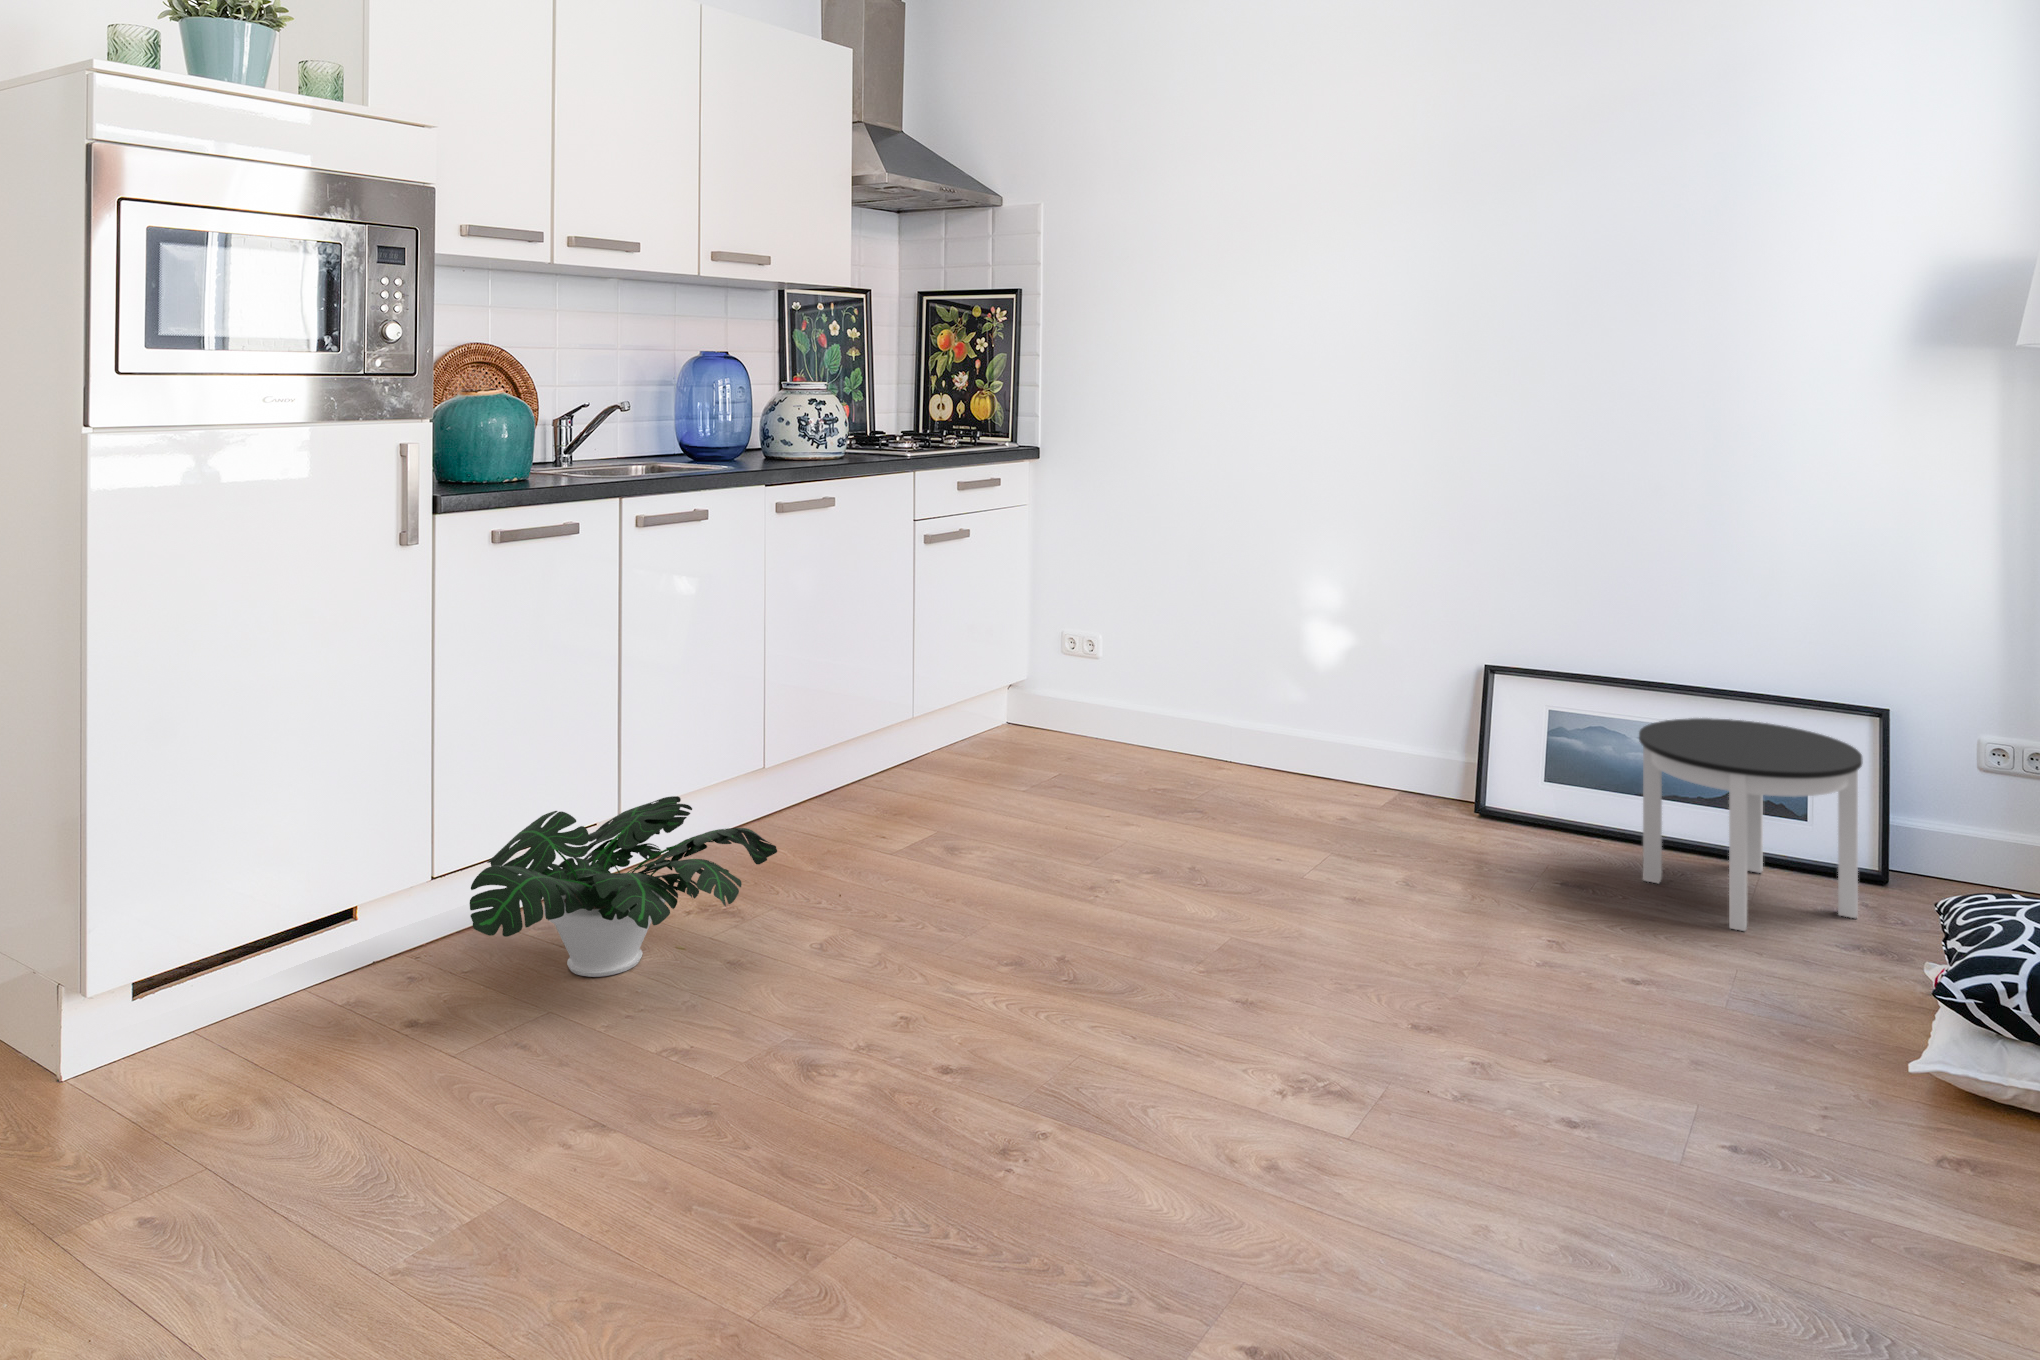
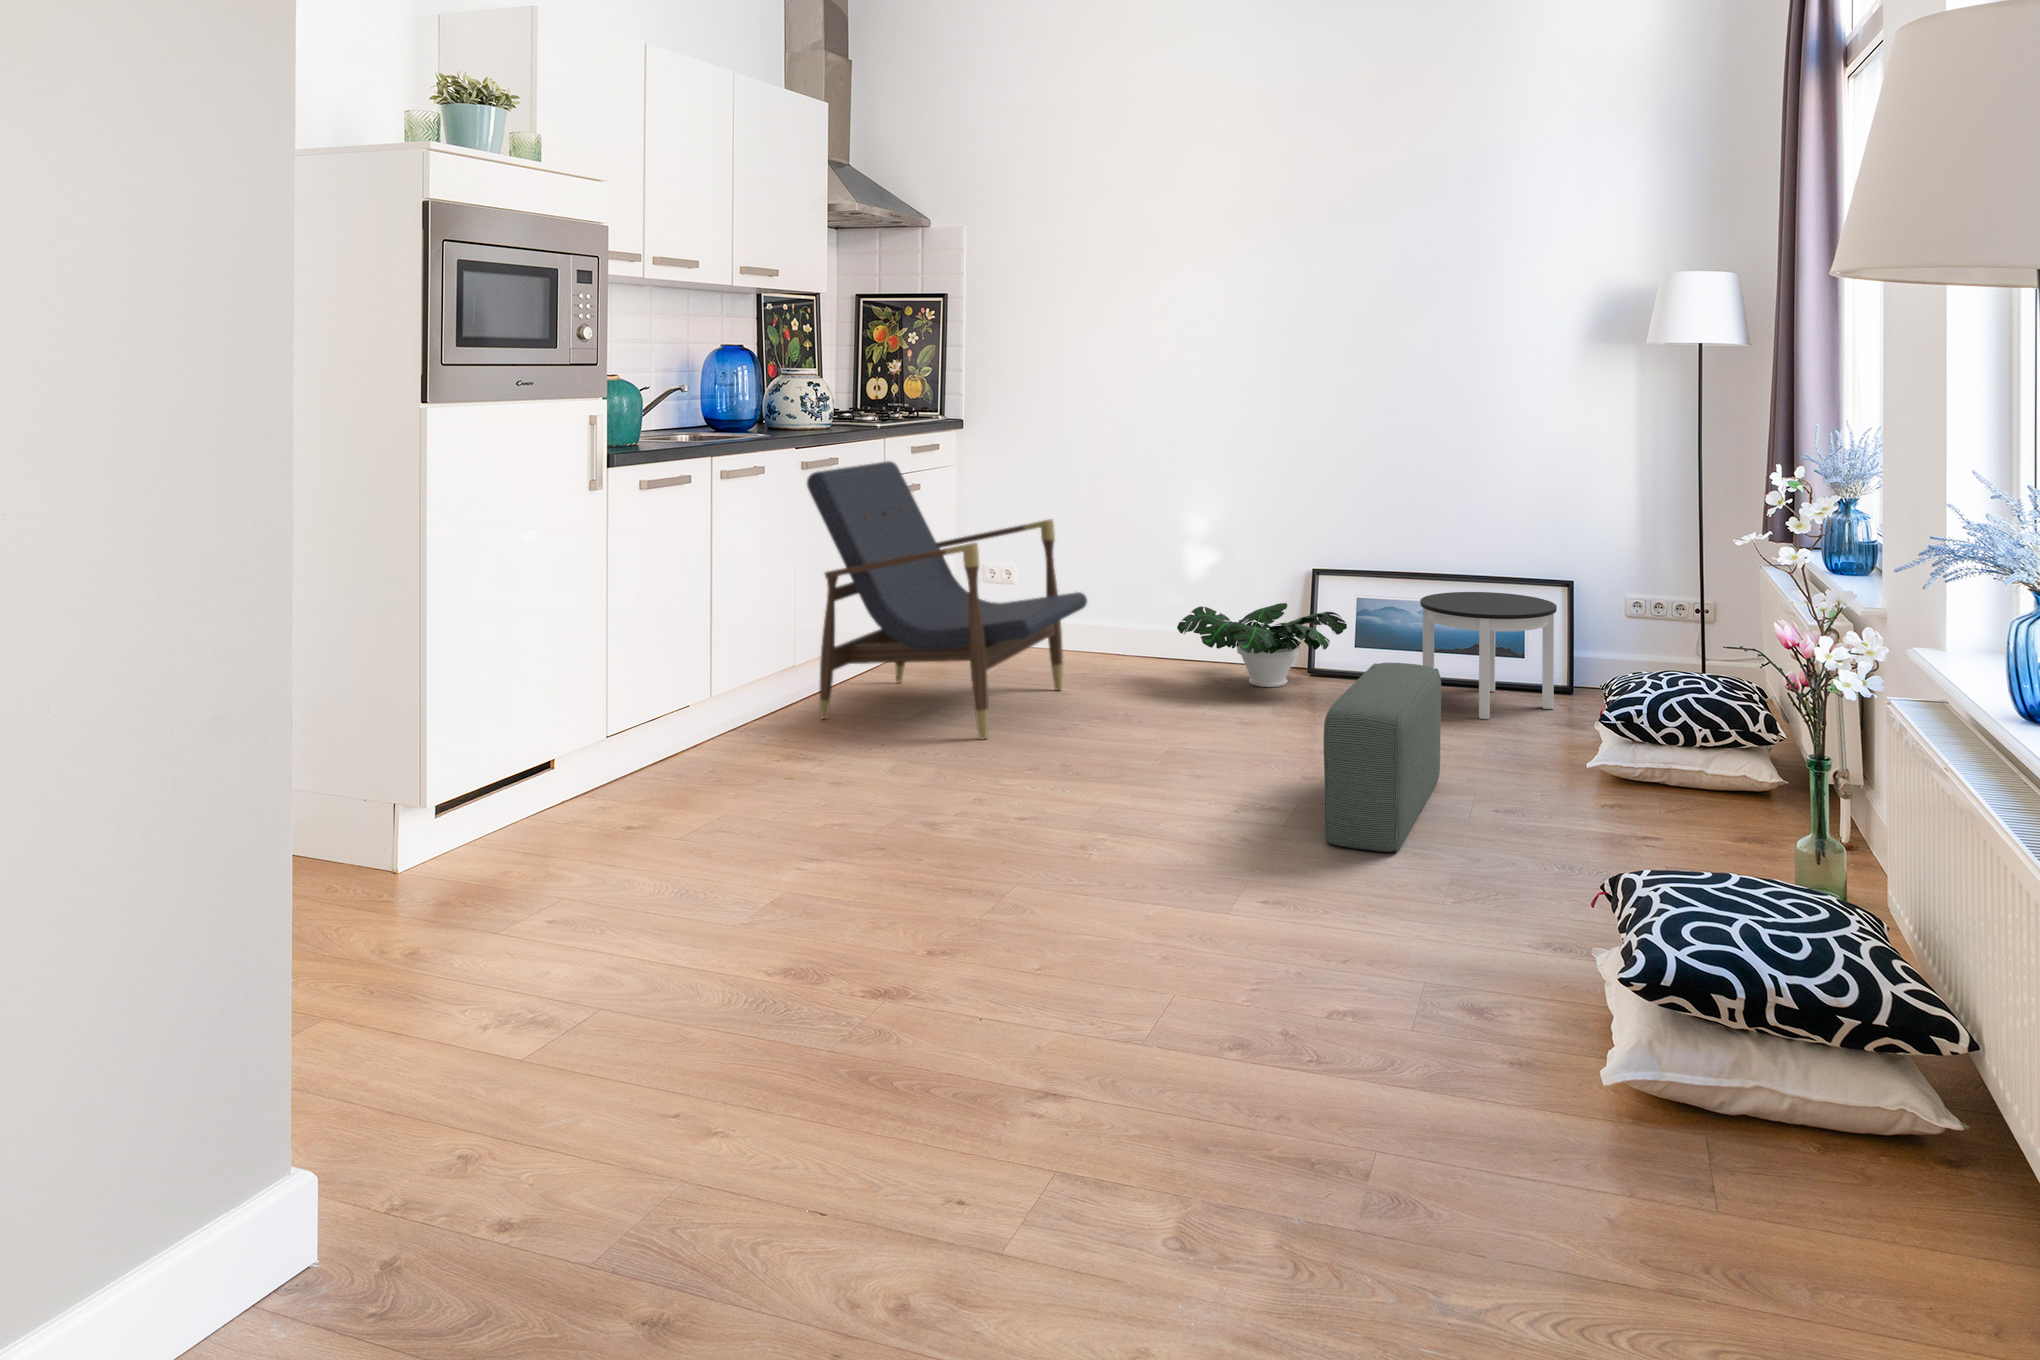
lounge chair: none [773,502,1153,904] -> present [807,461,1087,739]
potted plant: present [470,796,777,977] -> present [1177,603,1347,687]
pouf: none [1402,862,1641,1252] -> present [1324,663,1441,852]

